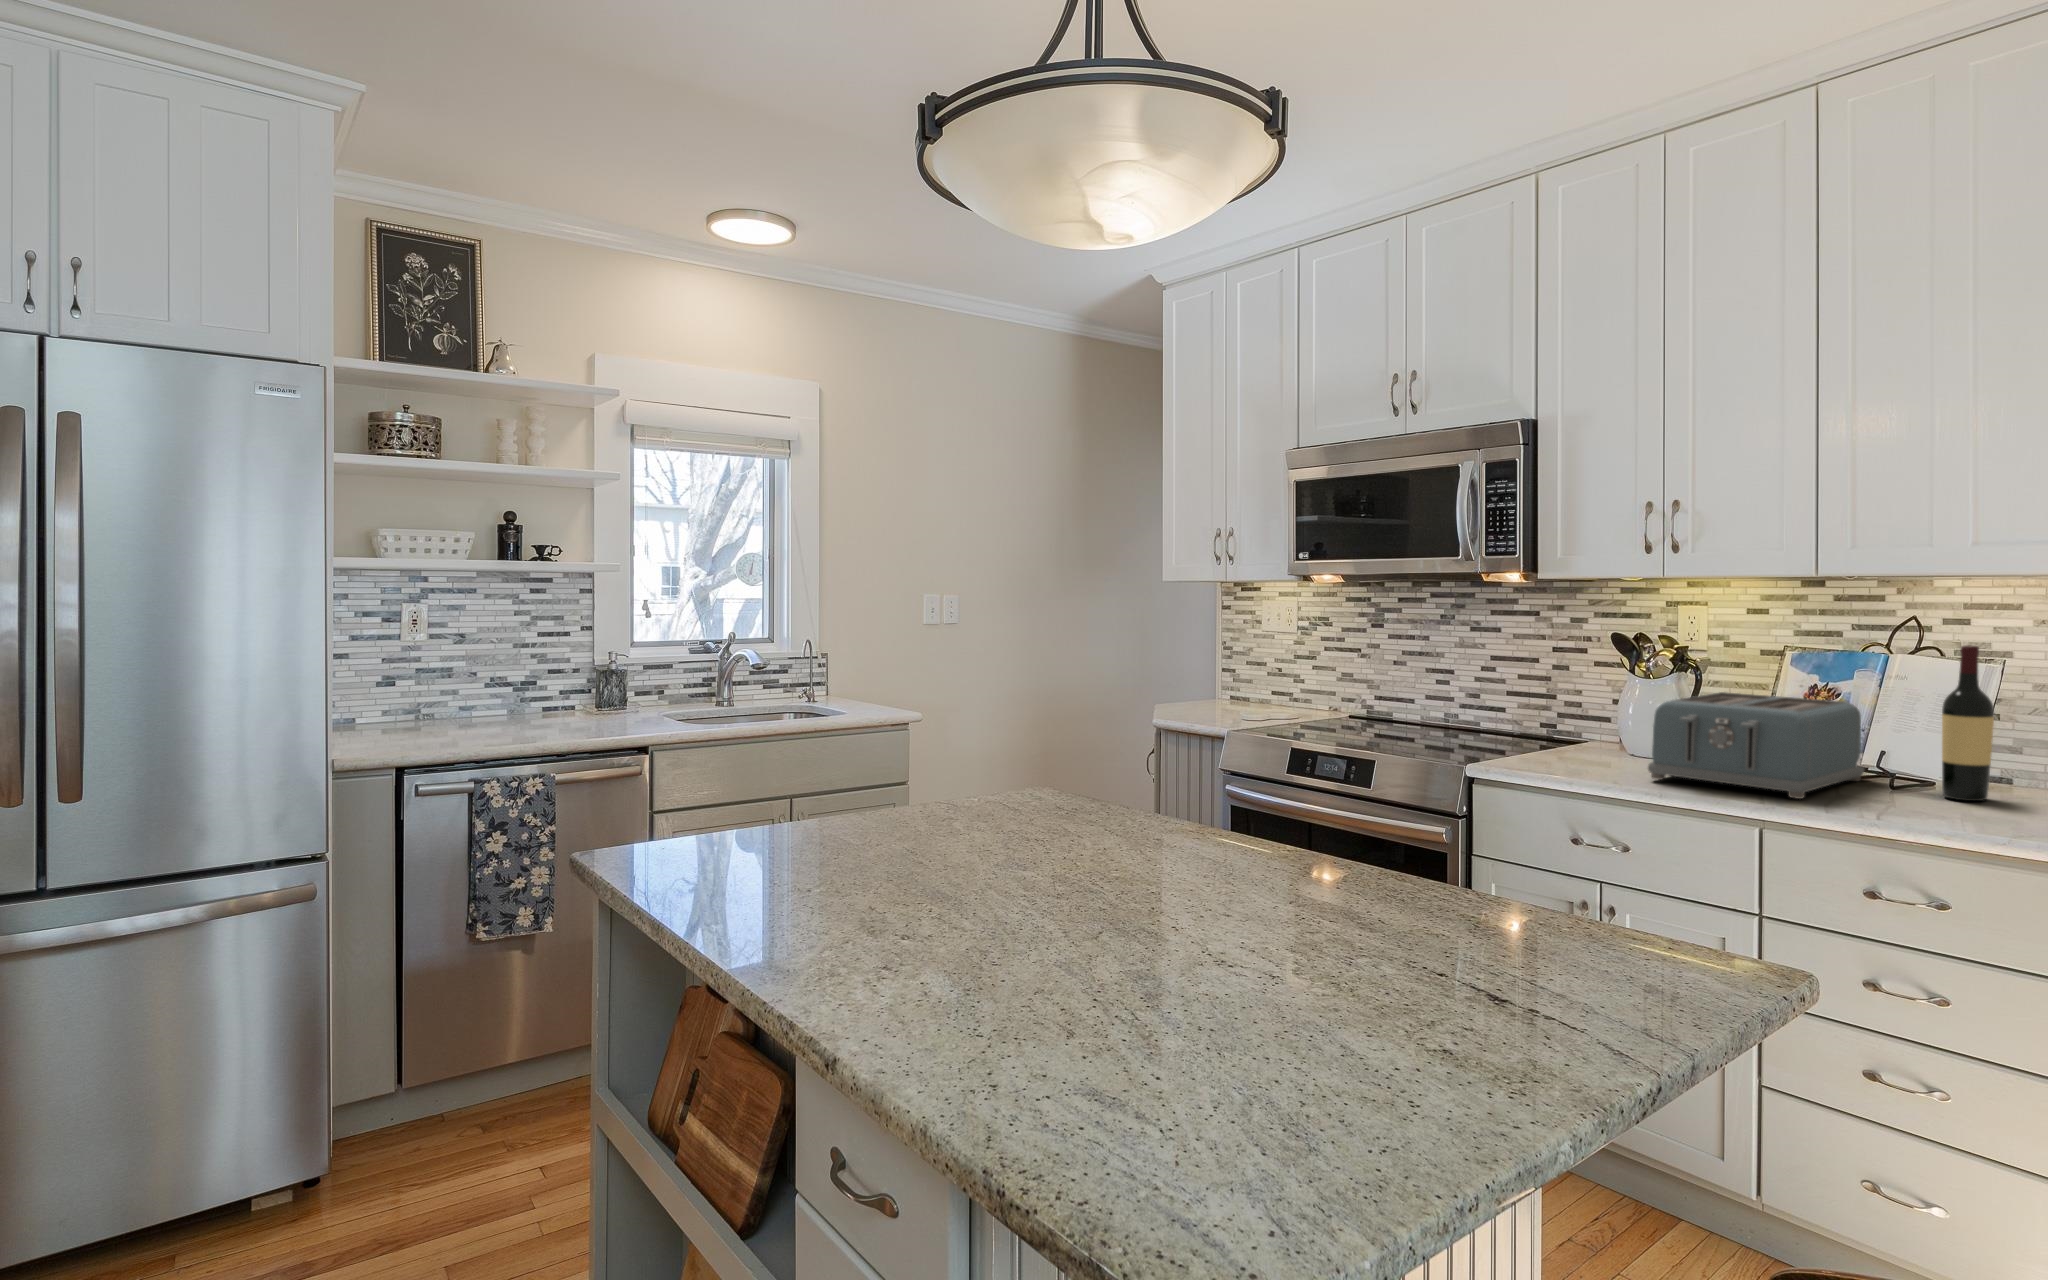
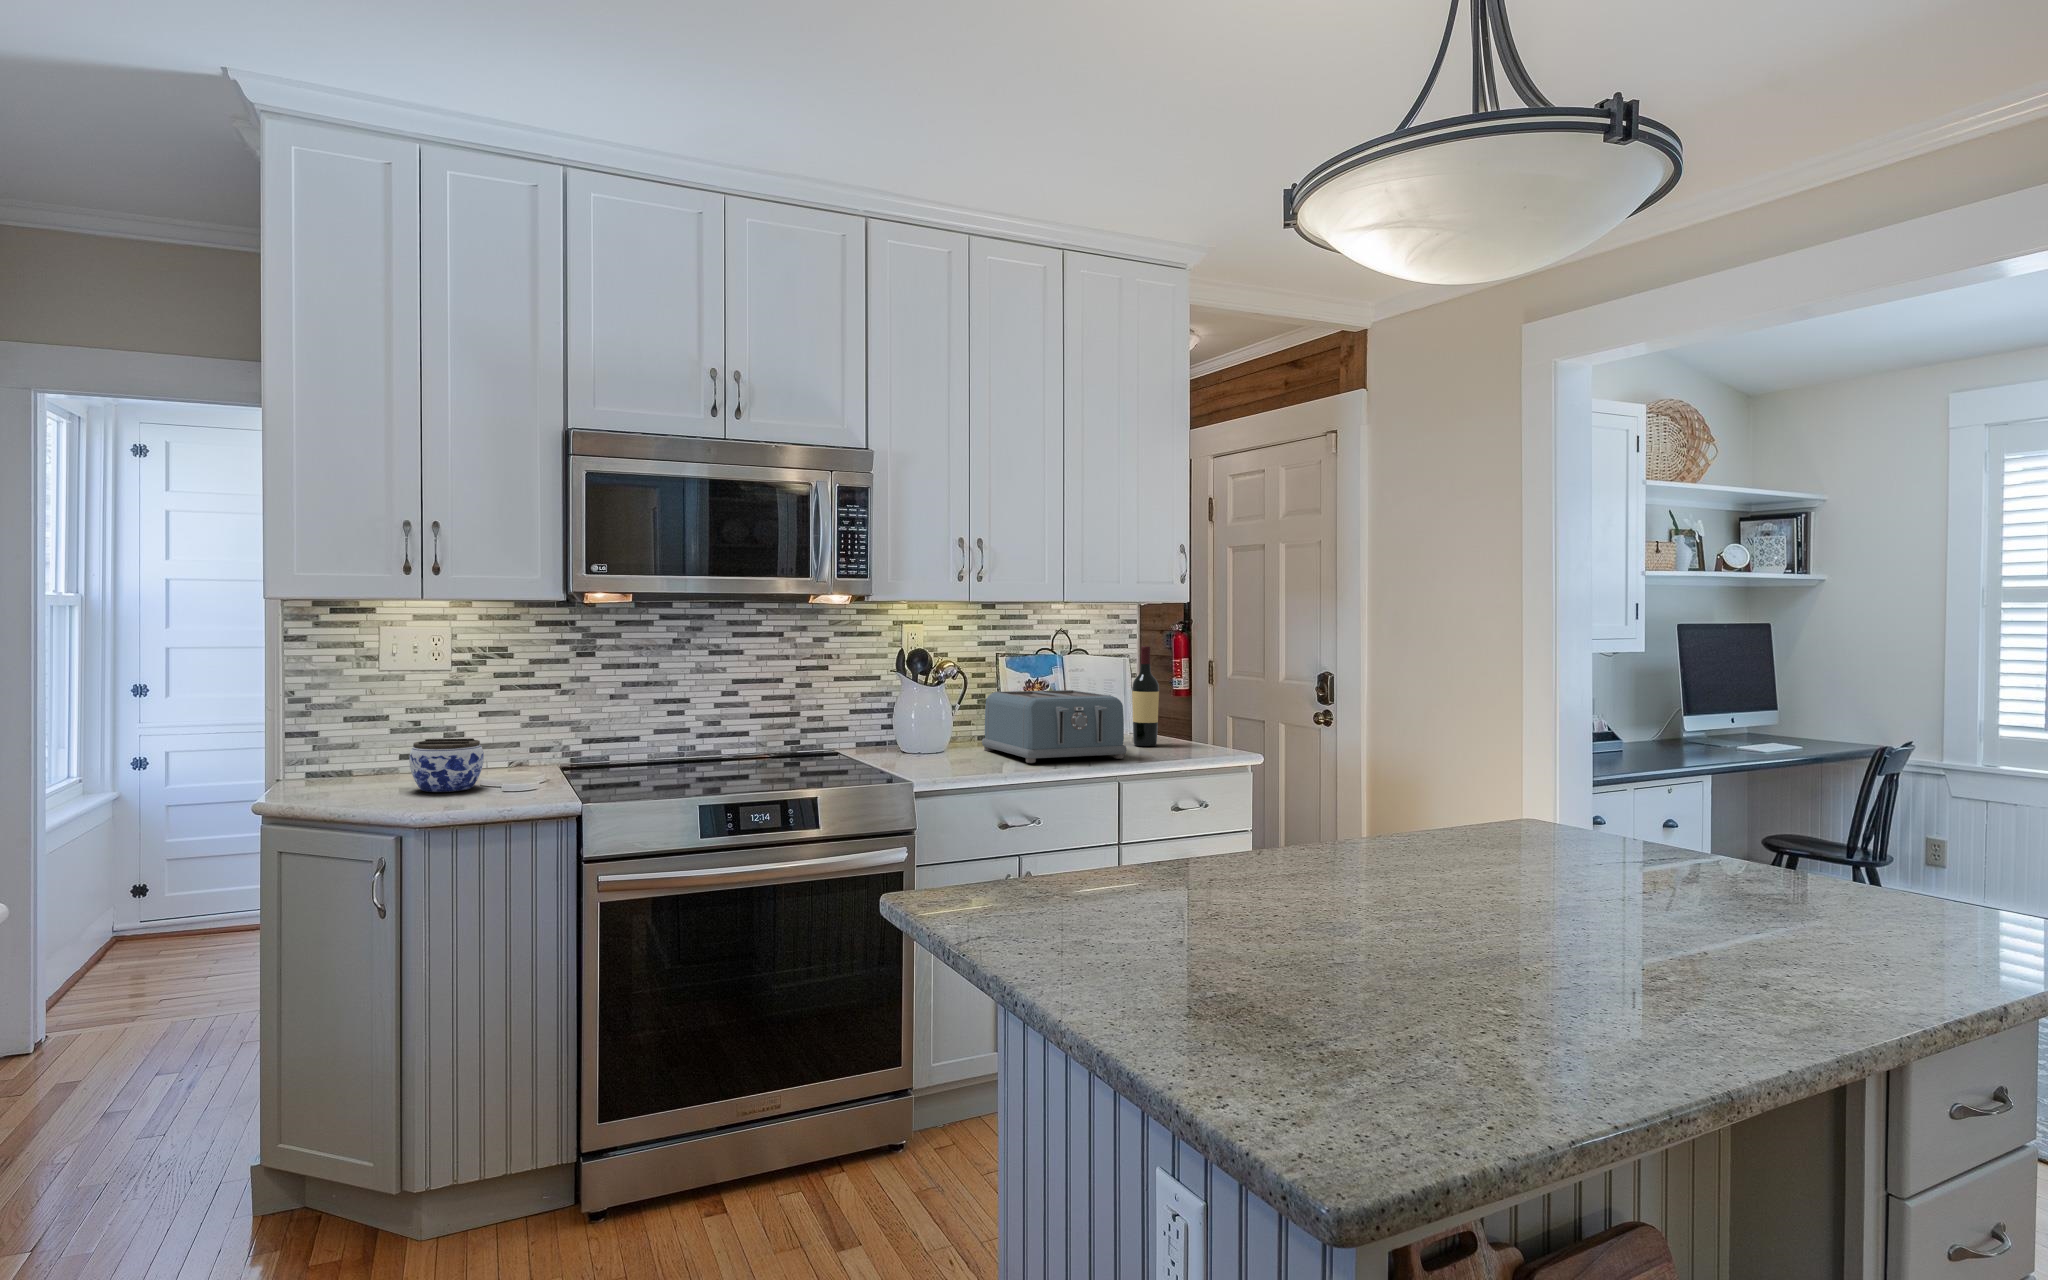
jar: none [1204,681,1252,719] -> present [409,738,484,792]

